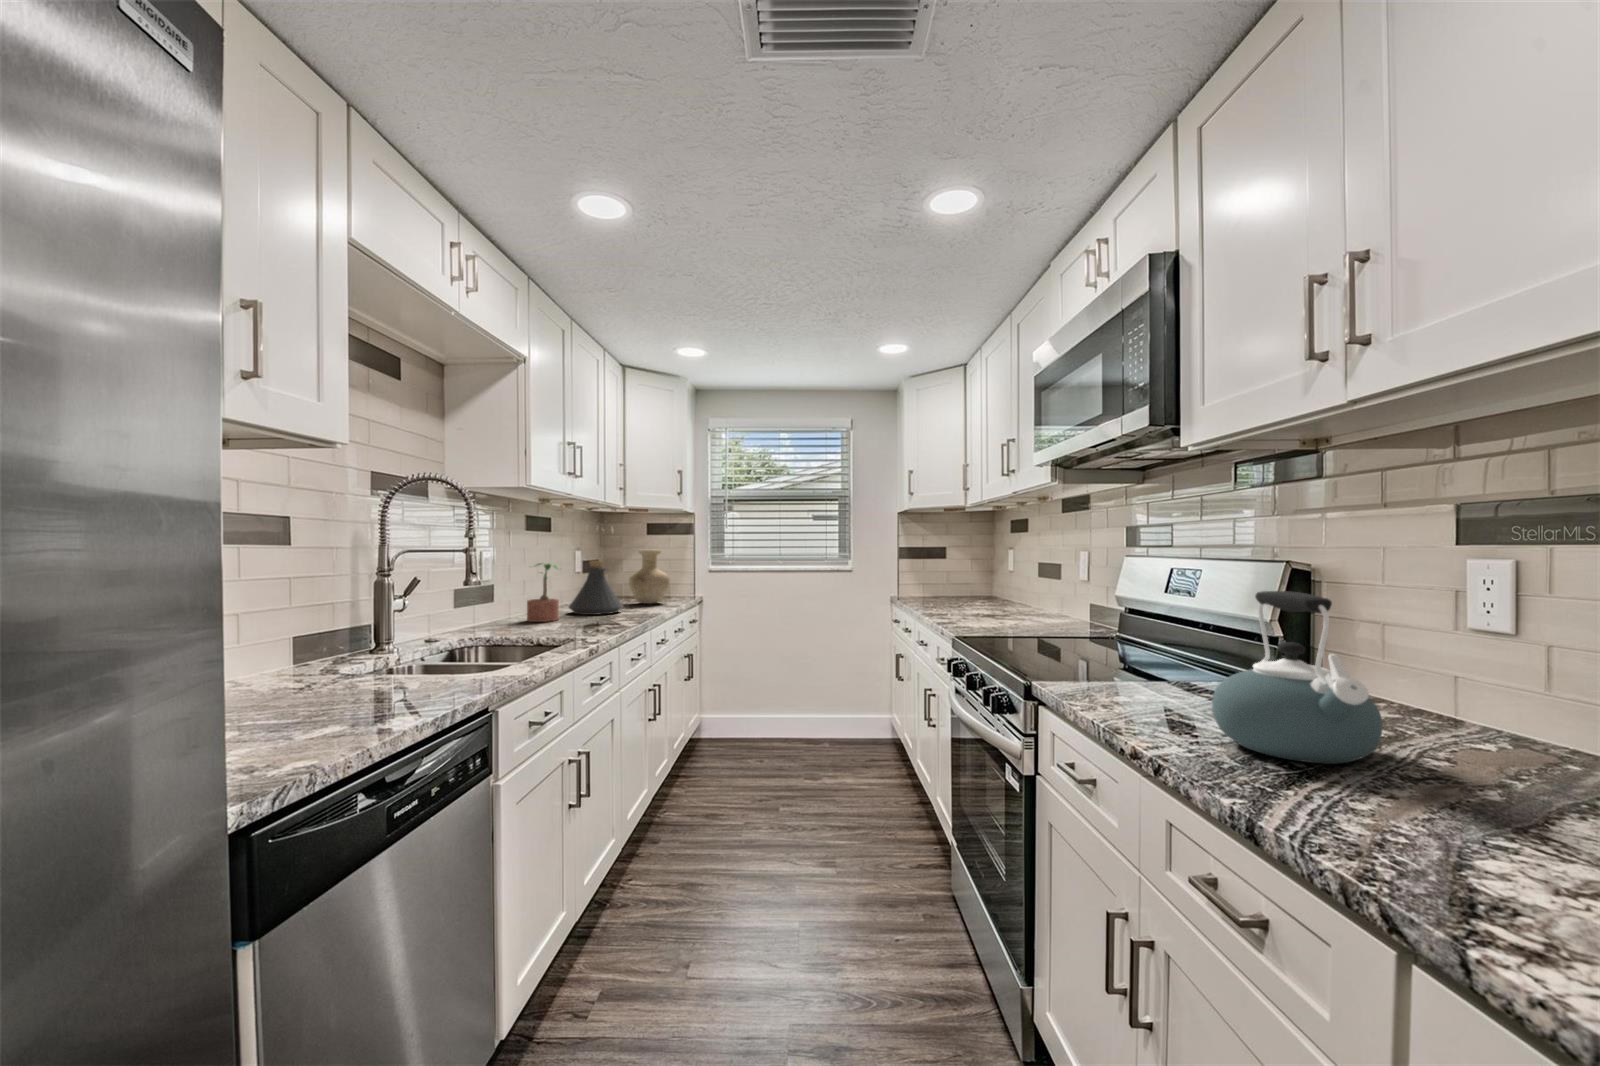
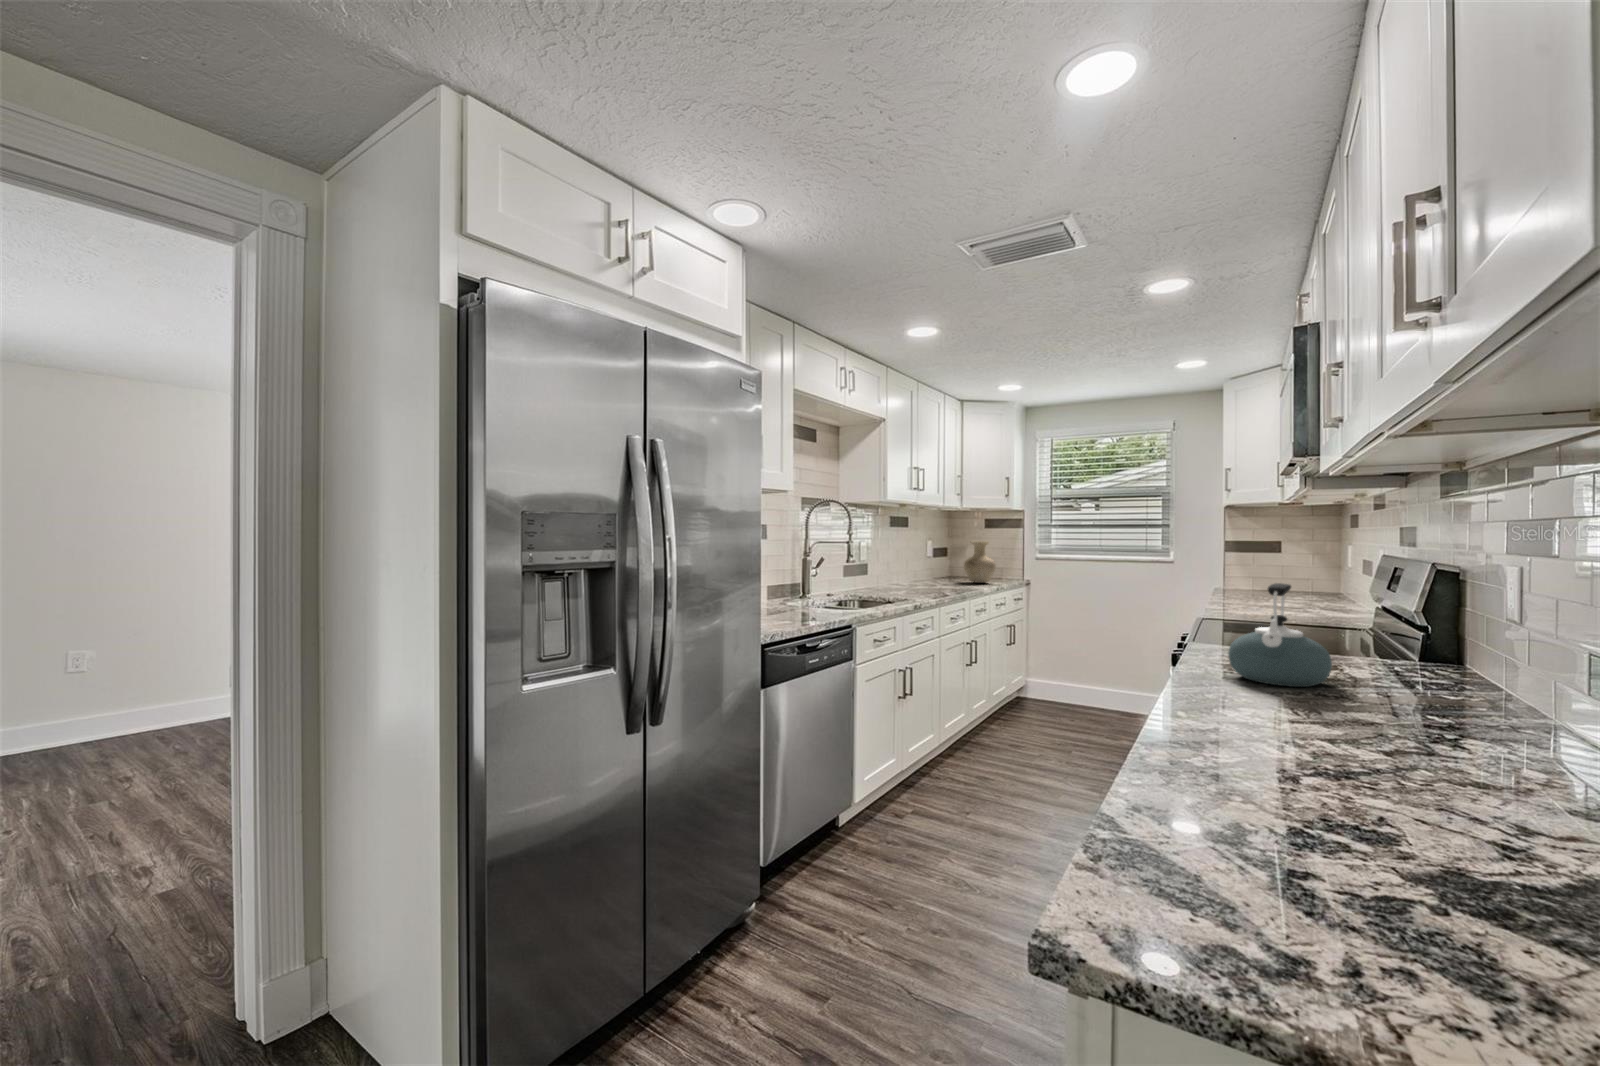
bottle: present [569,561,623,615] -> none [916,549,955,588]
potted plant: present [527,563,559,622] -> none [887,550,909,590]

